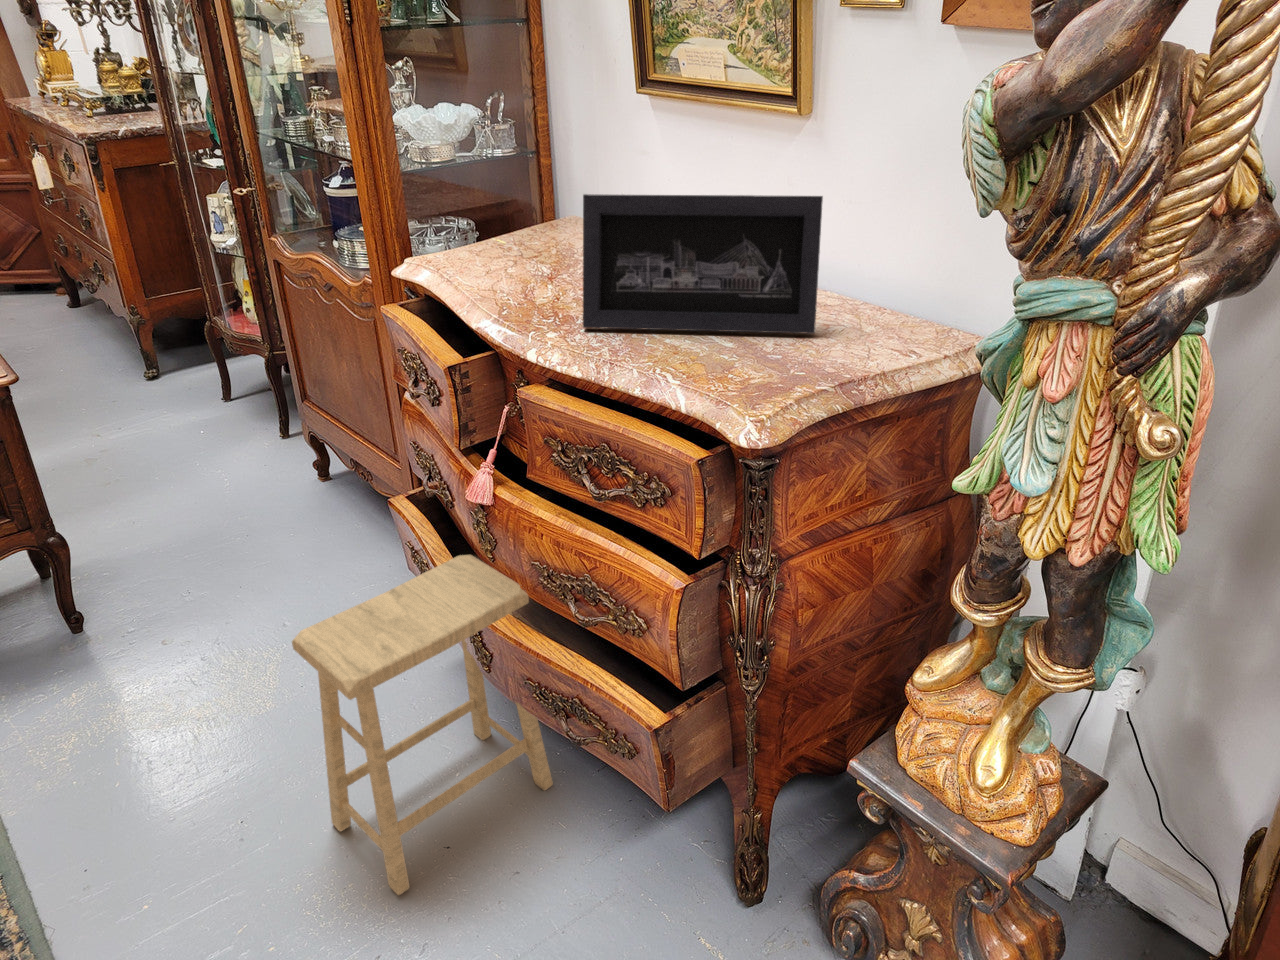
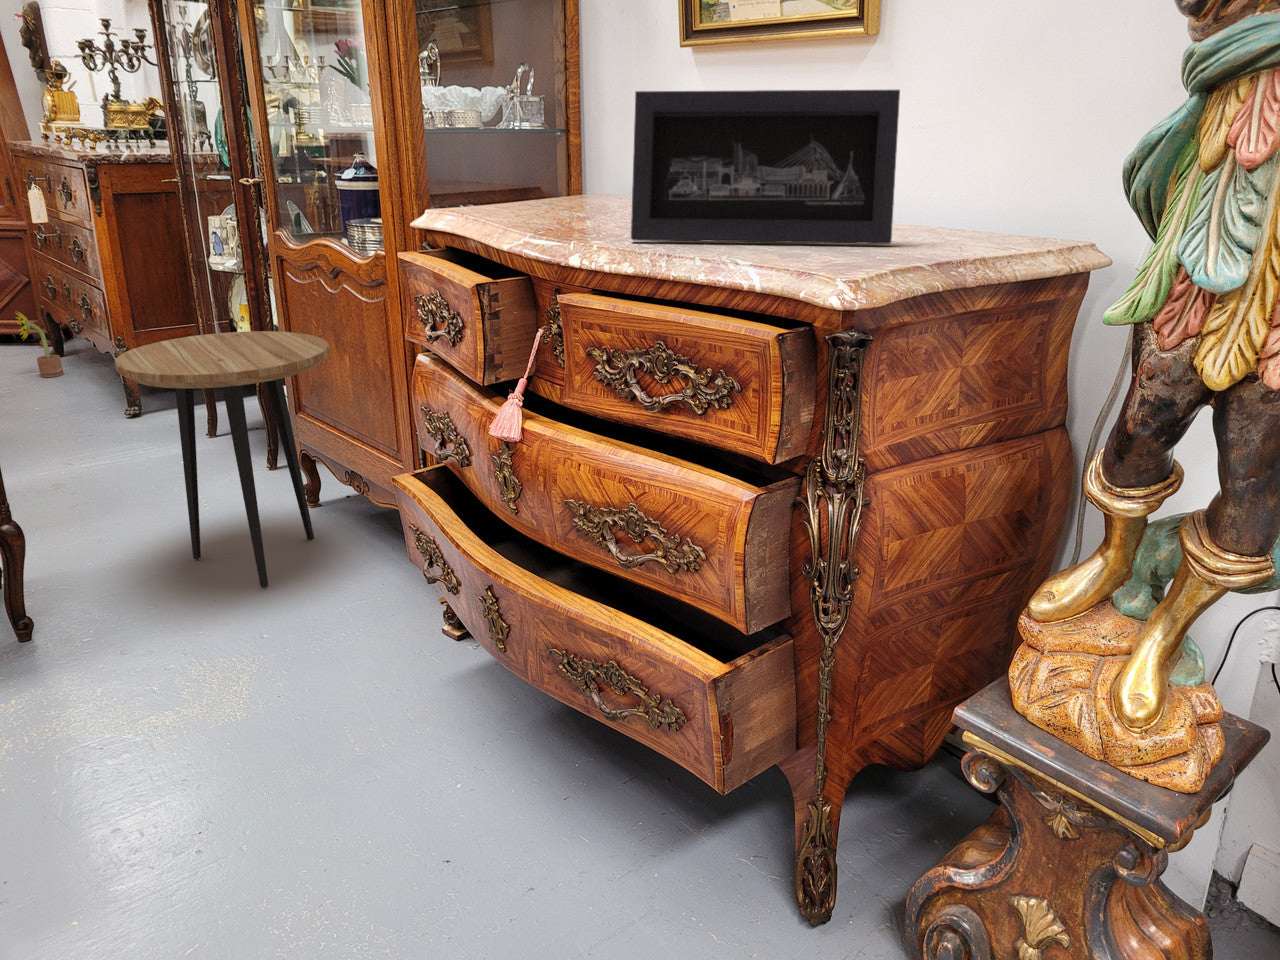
decorative plant: none [29,272,82,336] -> present [15,312,63,377]
side table: none [130,332,327,573] -> present [115,331,330,588]
footstool: present [292,555,553,895] -> none [283,518,575,913]

